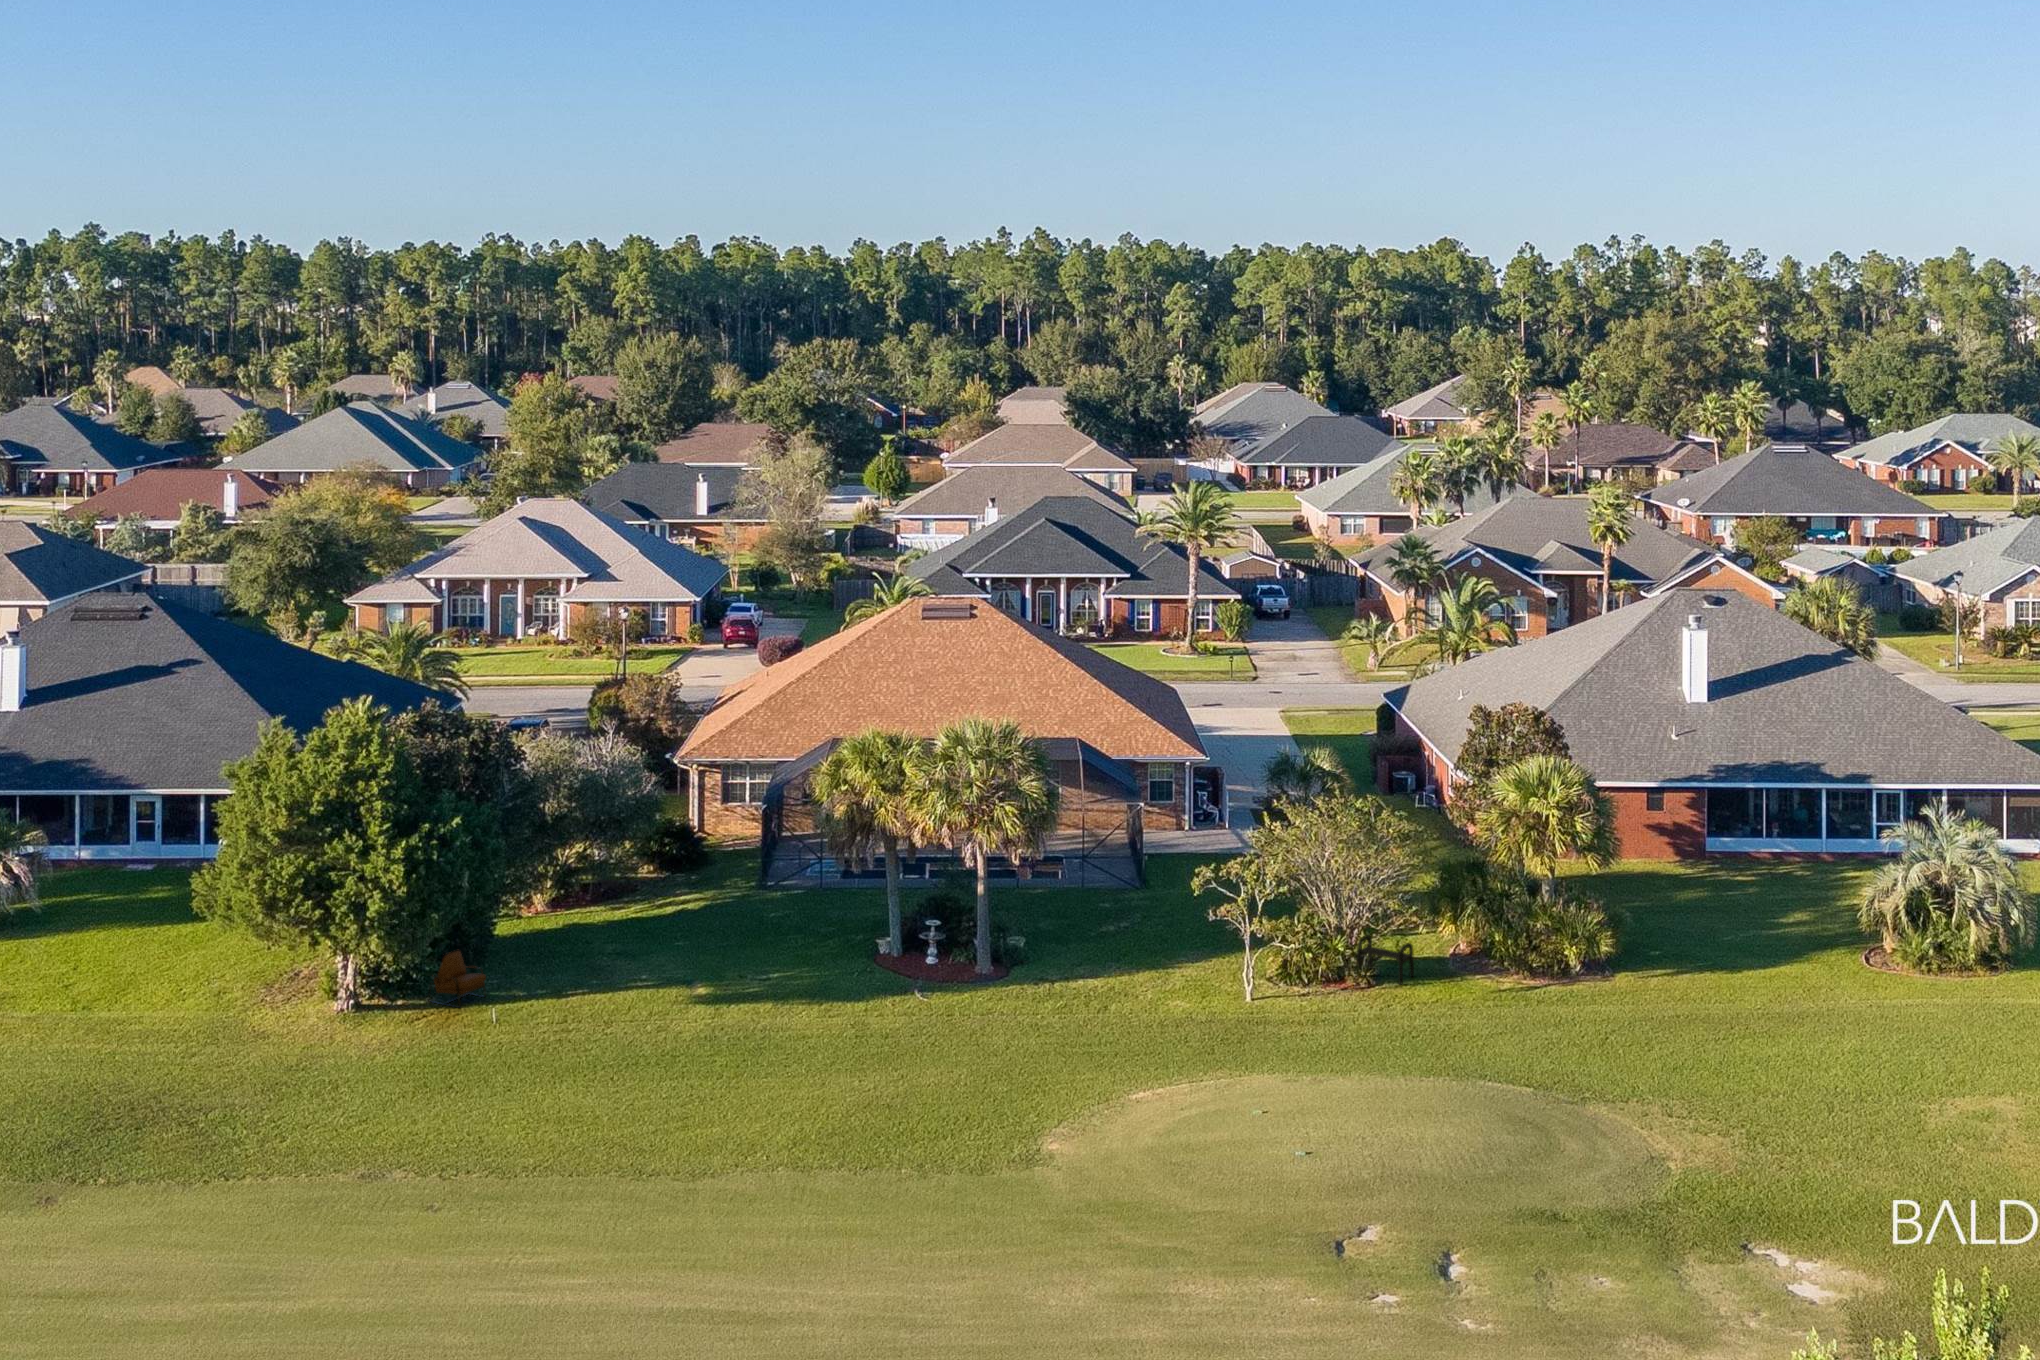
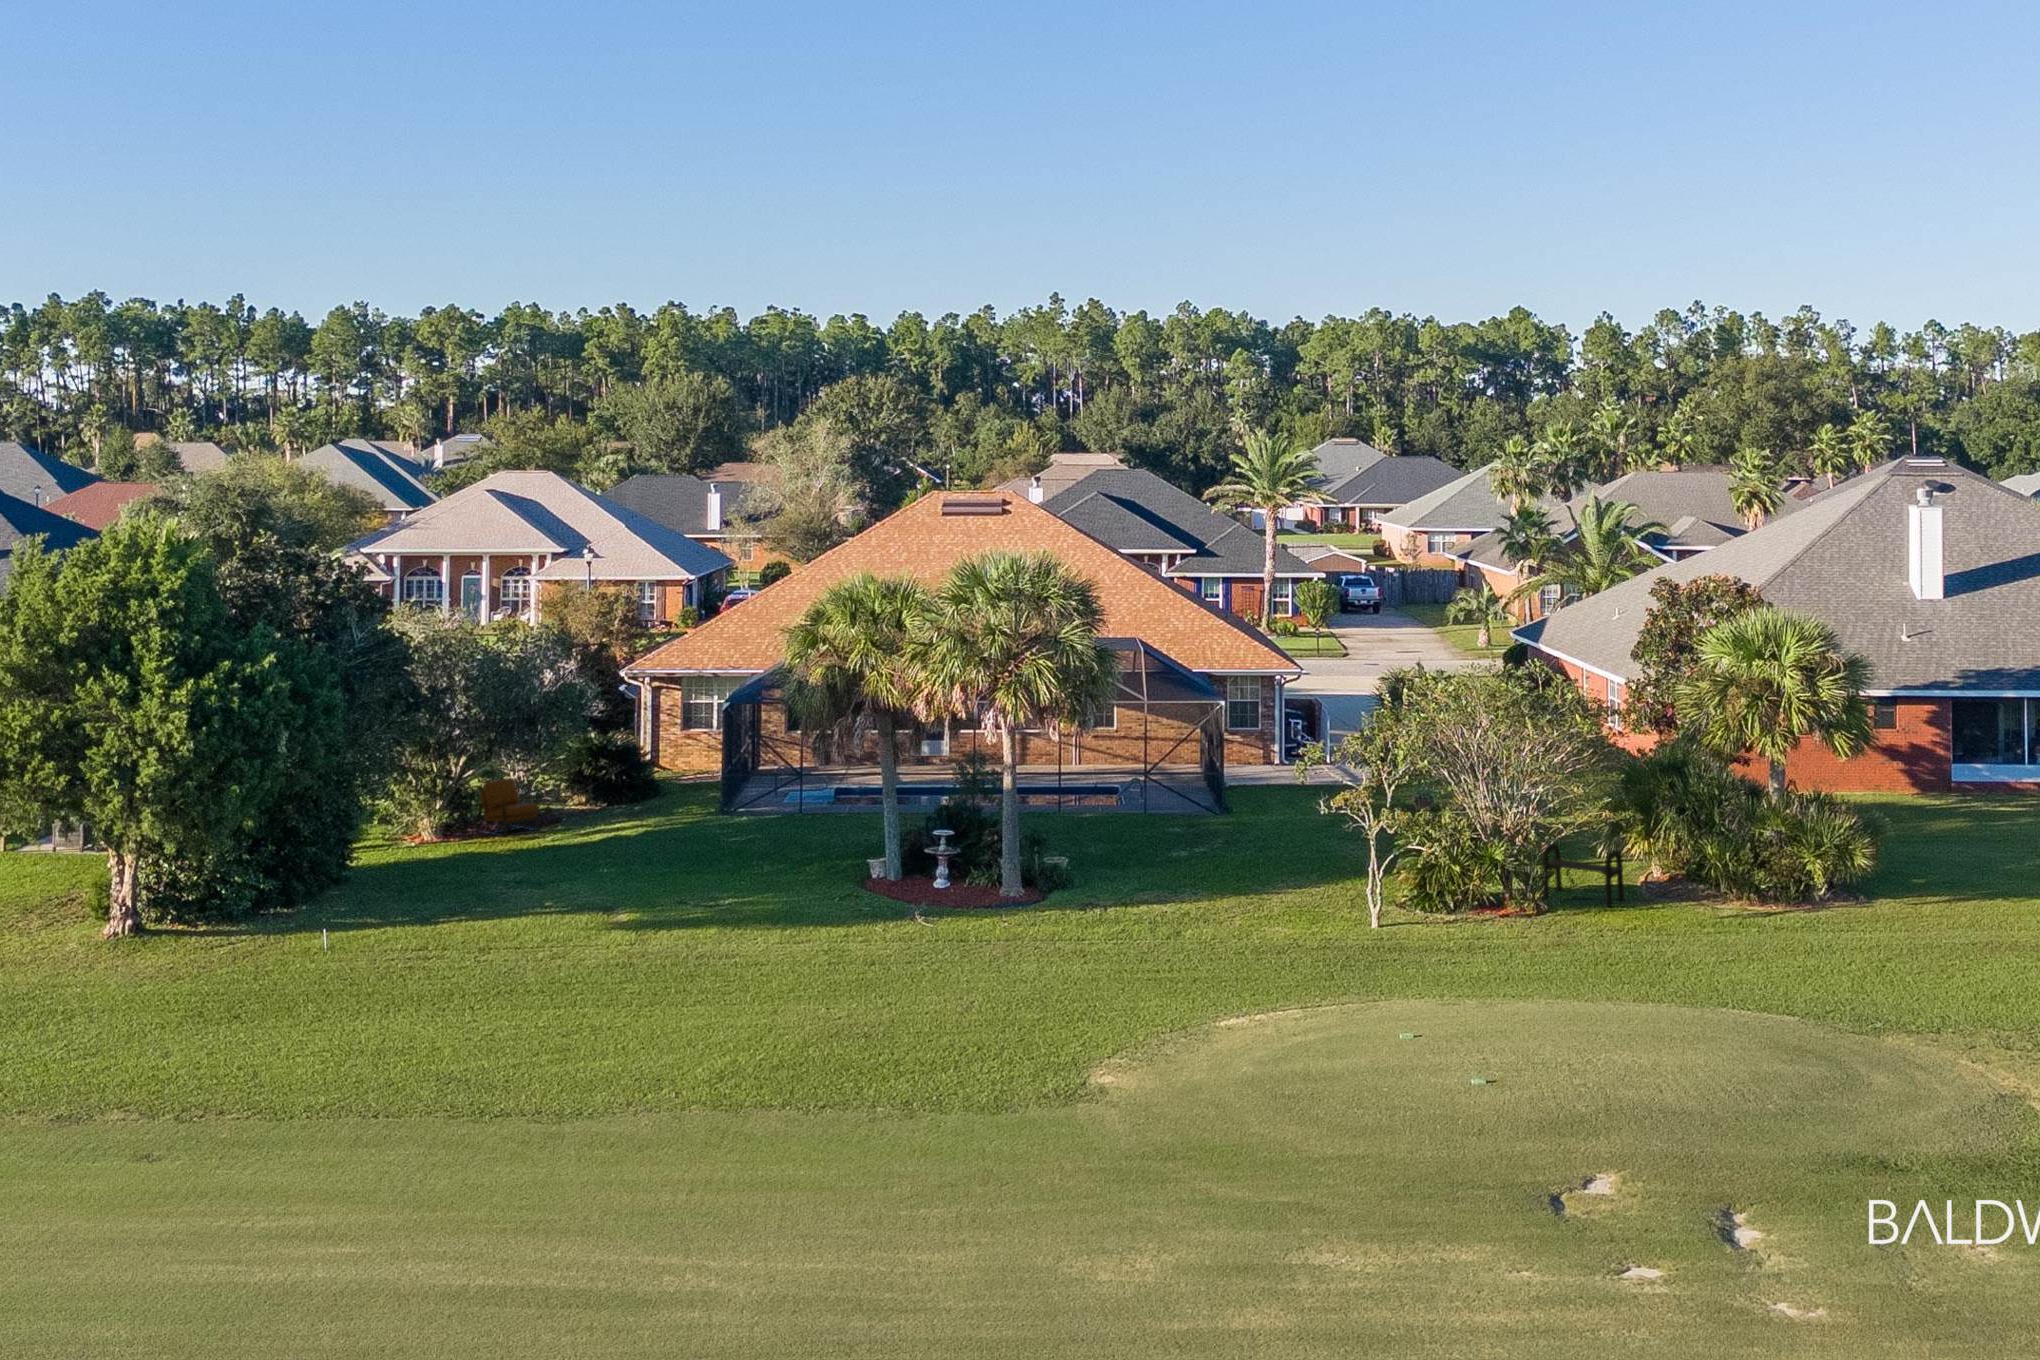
chair: present [428,951,486,1008] -> present [476,778,539,836]

